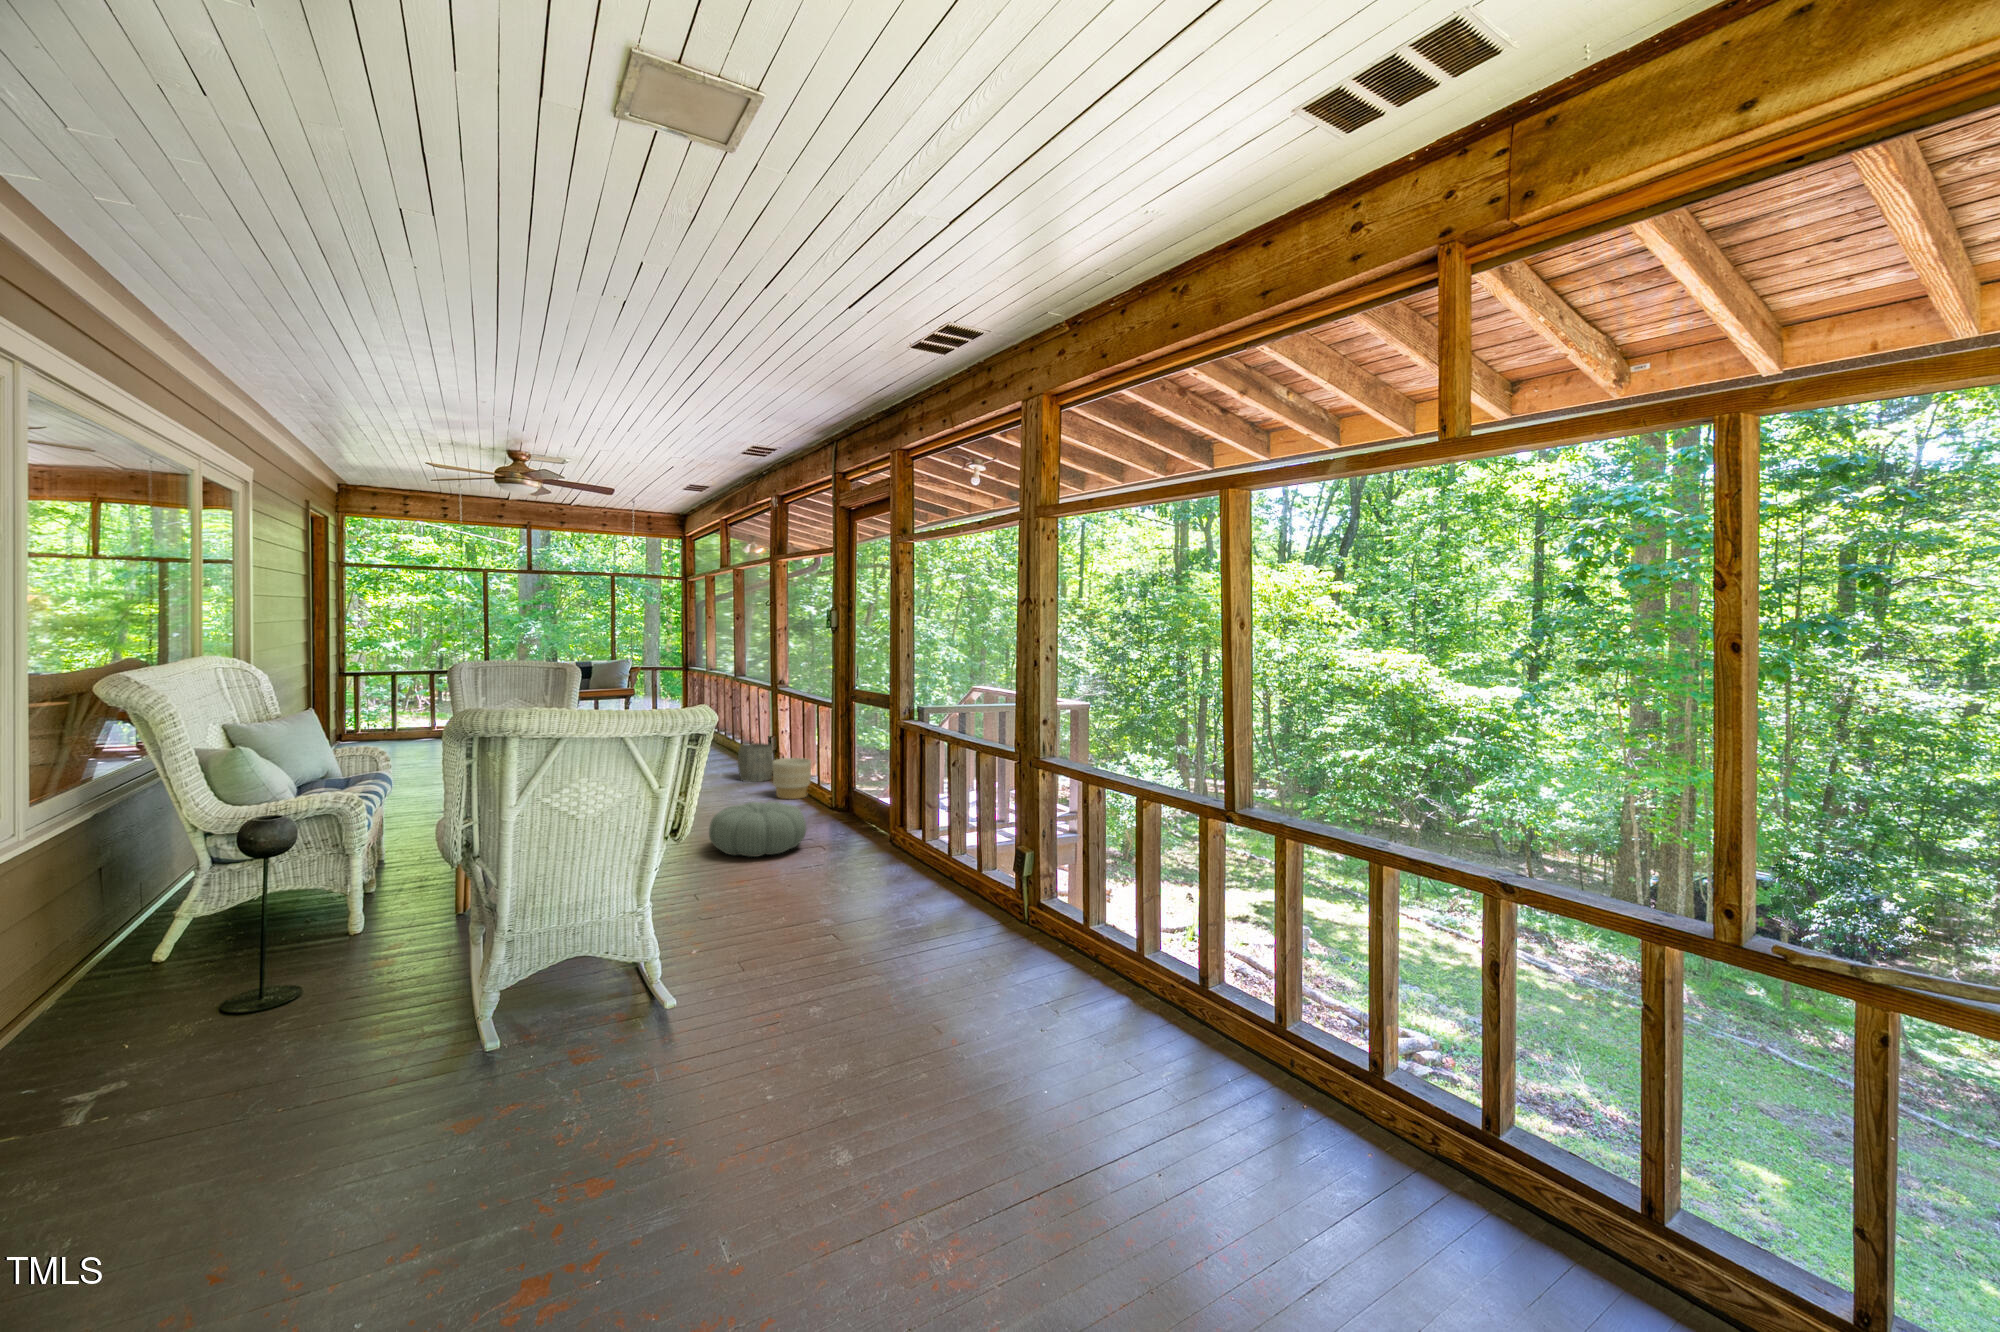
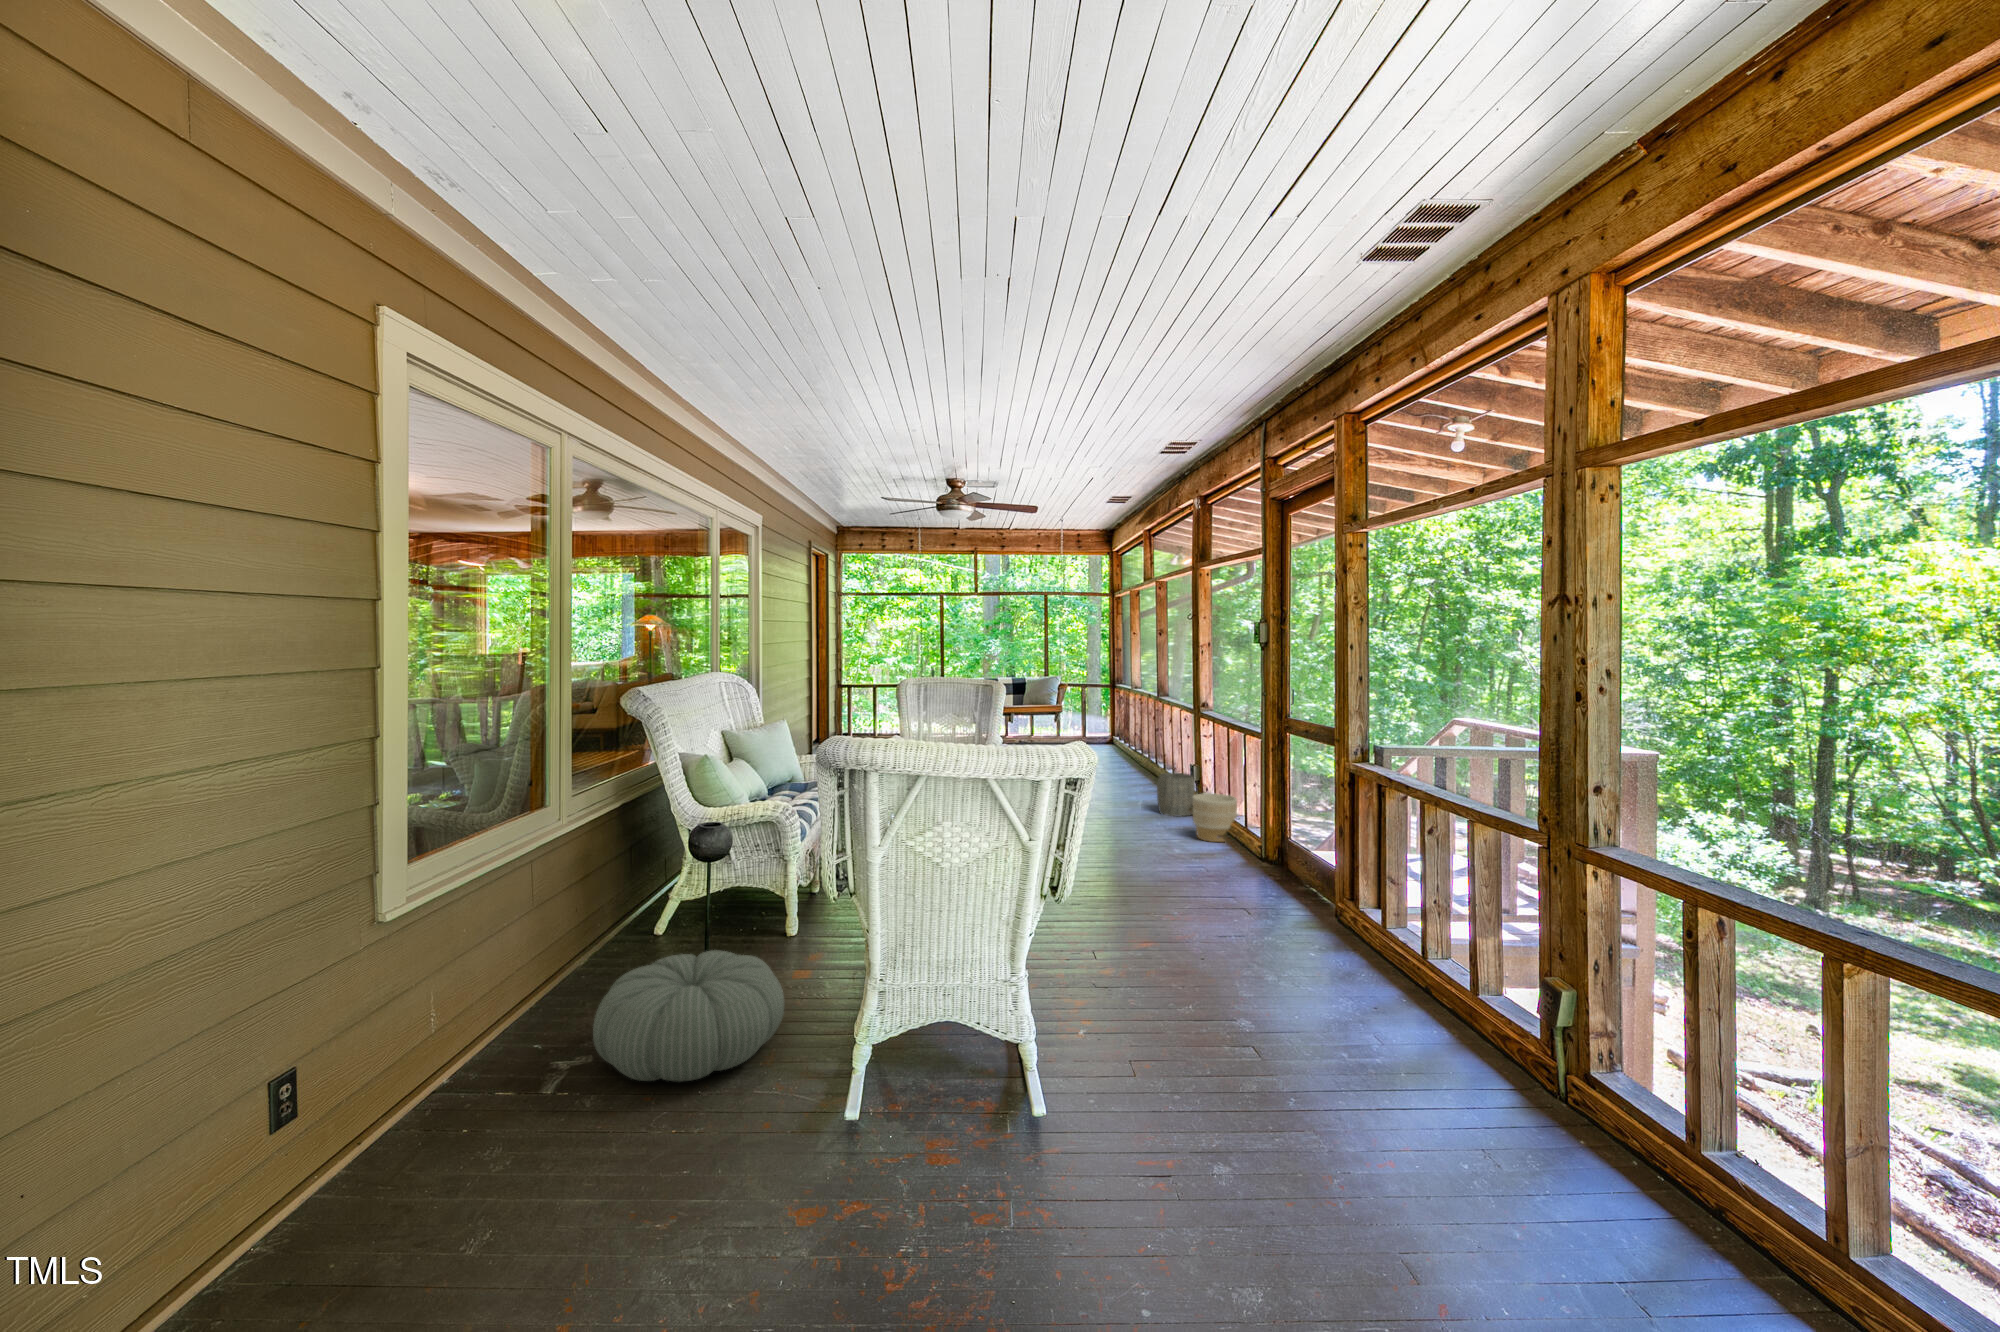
pouf: present [709,802,806,857] -> present [593,950,785,1082]

